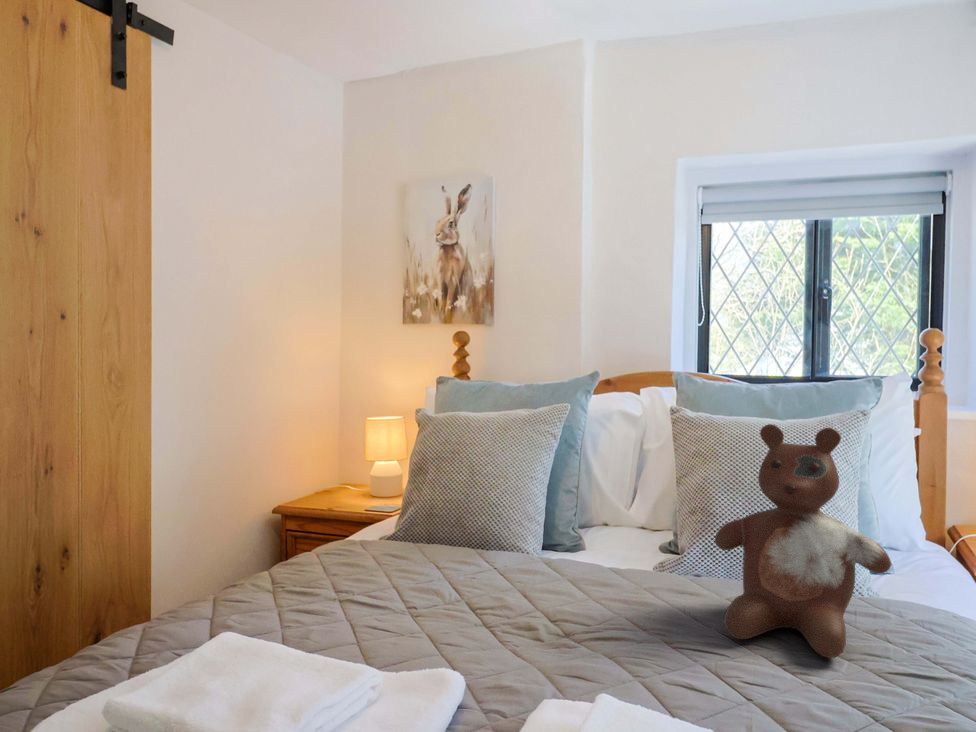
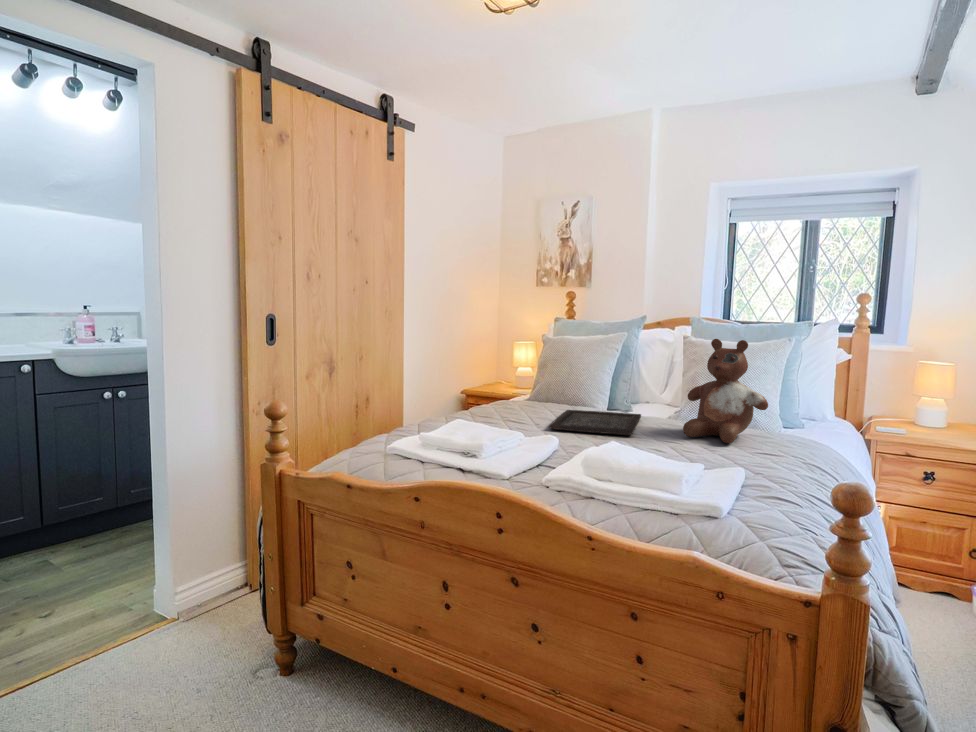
tray: none [438,565,622,645] -> present [549,410,641,435]

